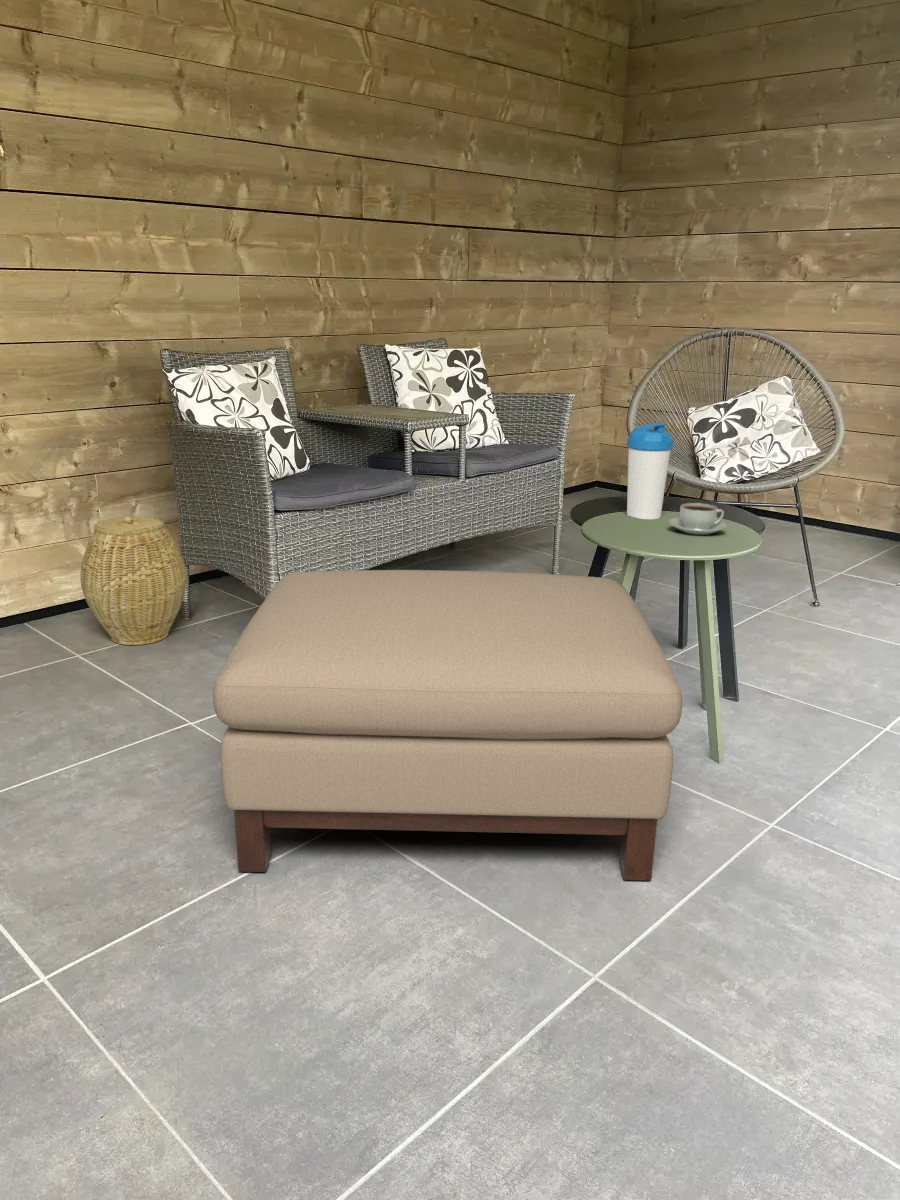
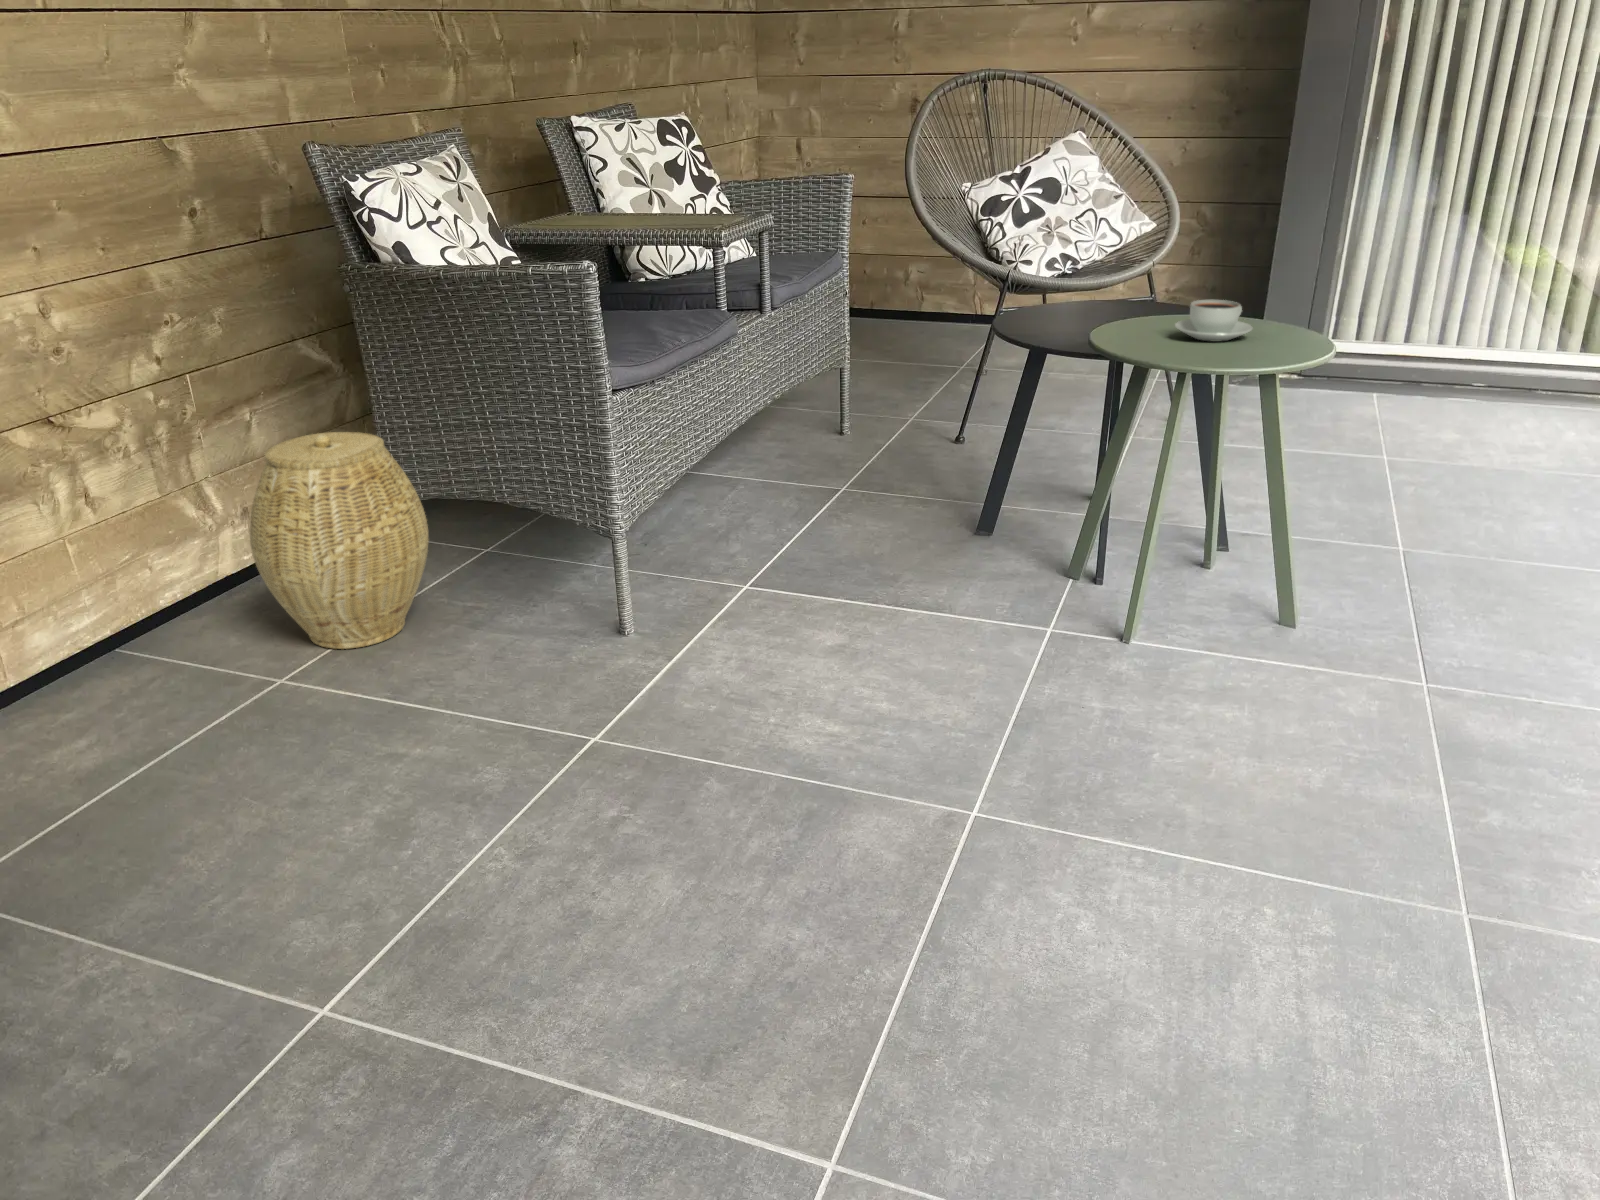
water bottle: present [627,423,673,519] -> none [1076,197,1139,332]
ottoman: present [213,570,683,880] -> none [745,413,1470,917]

